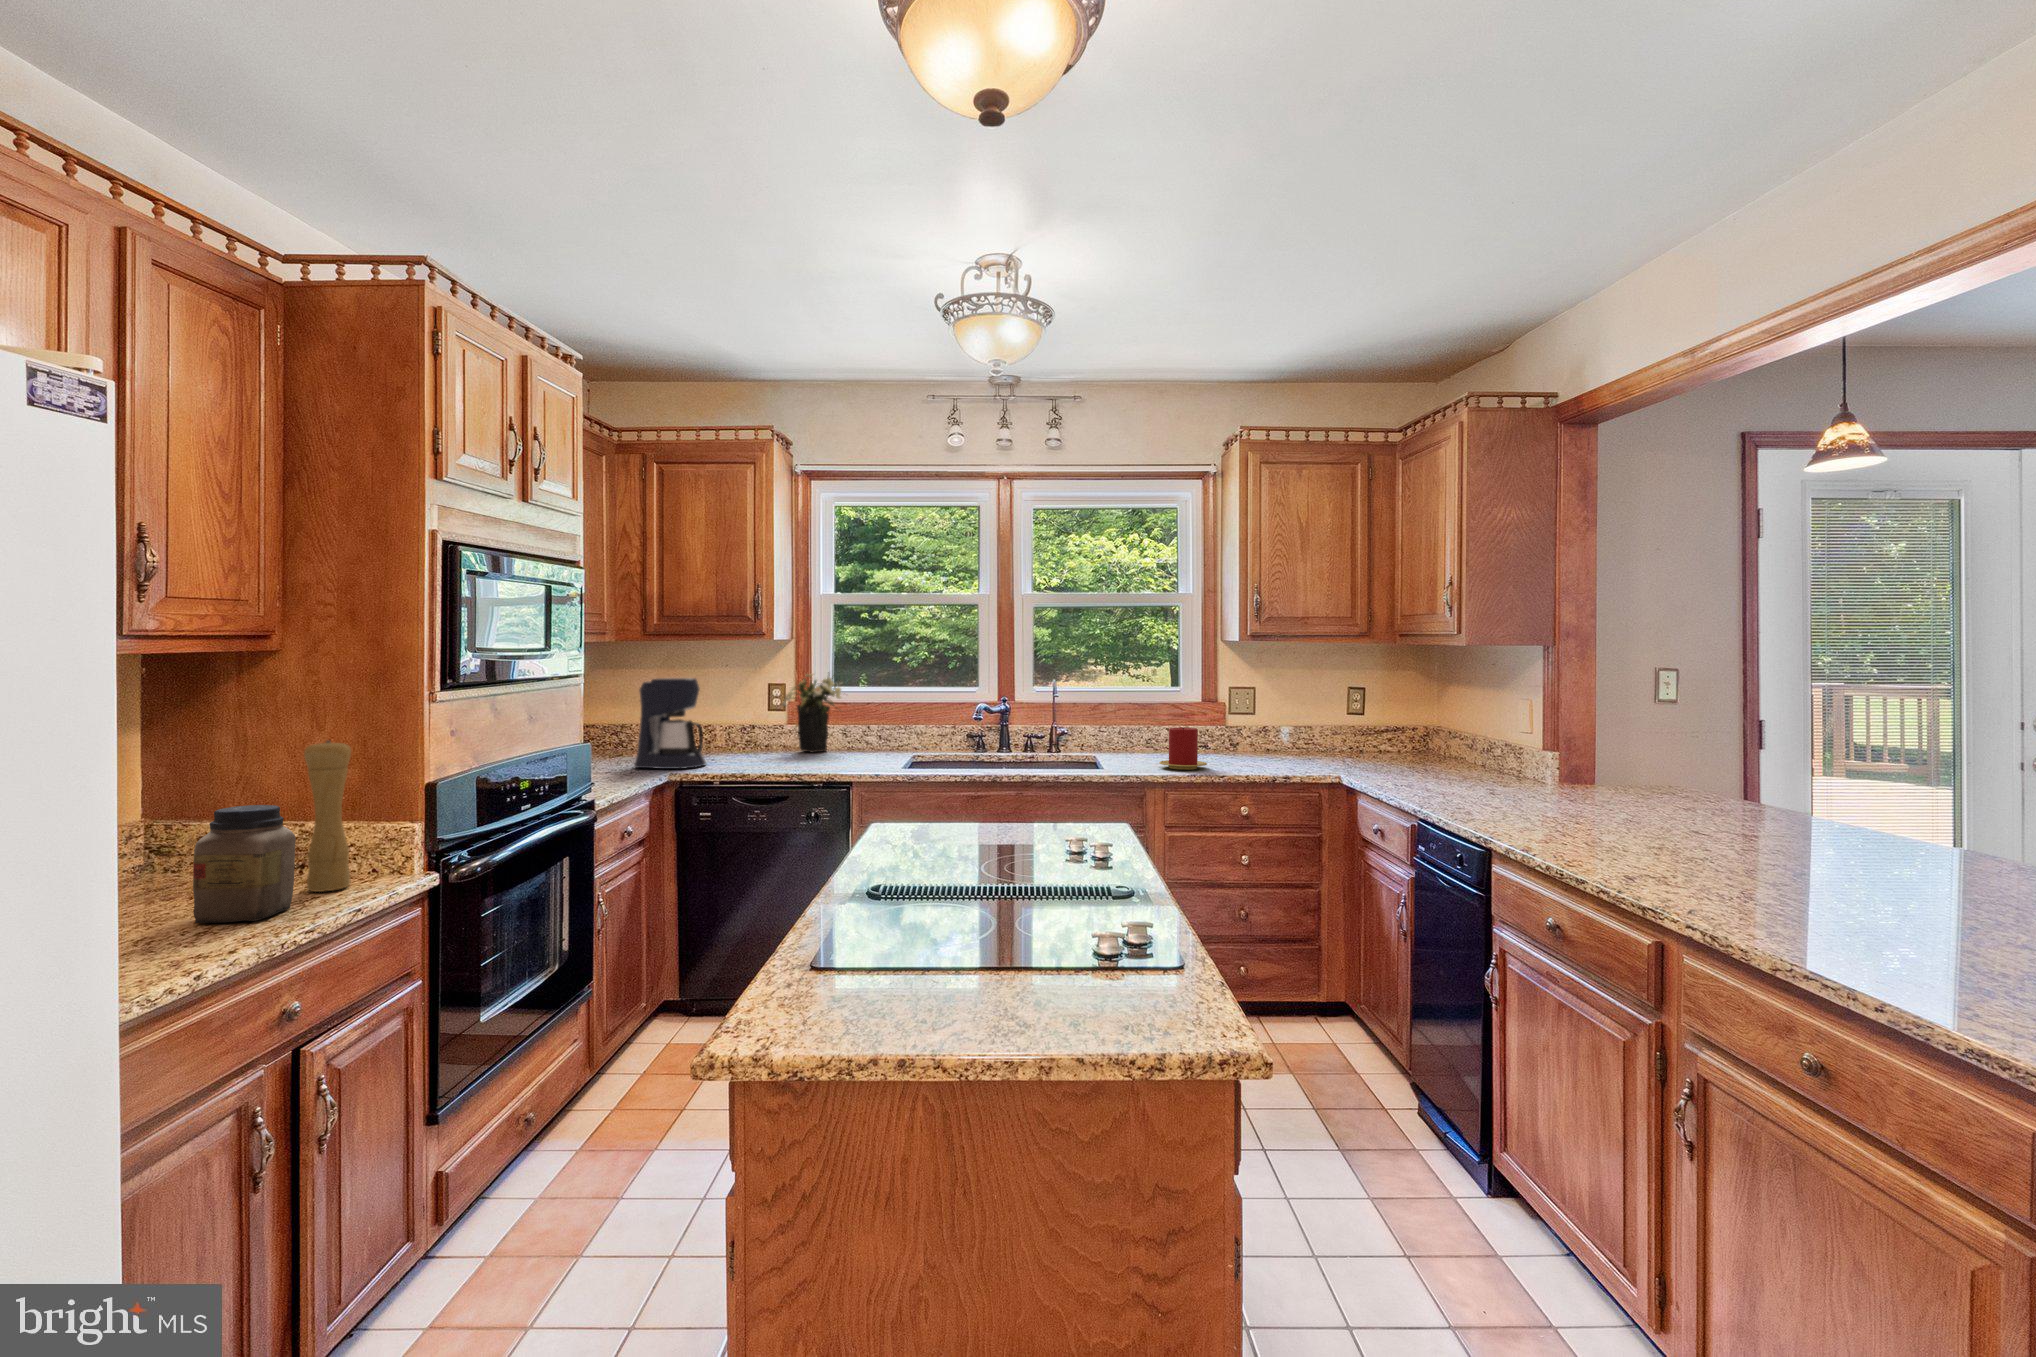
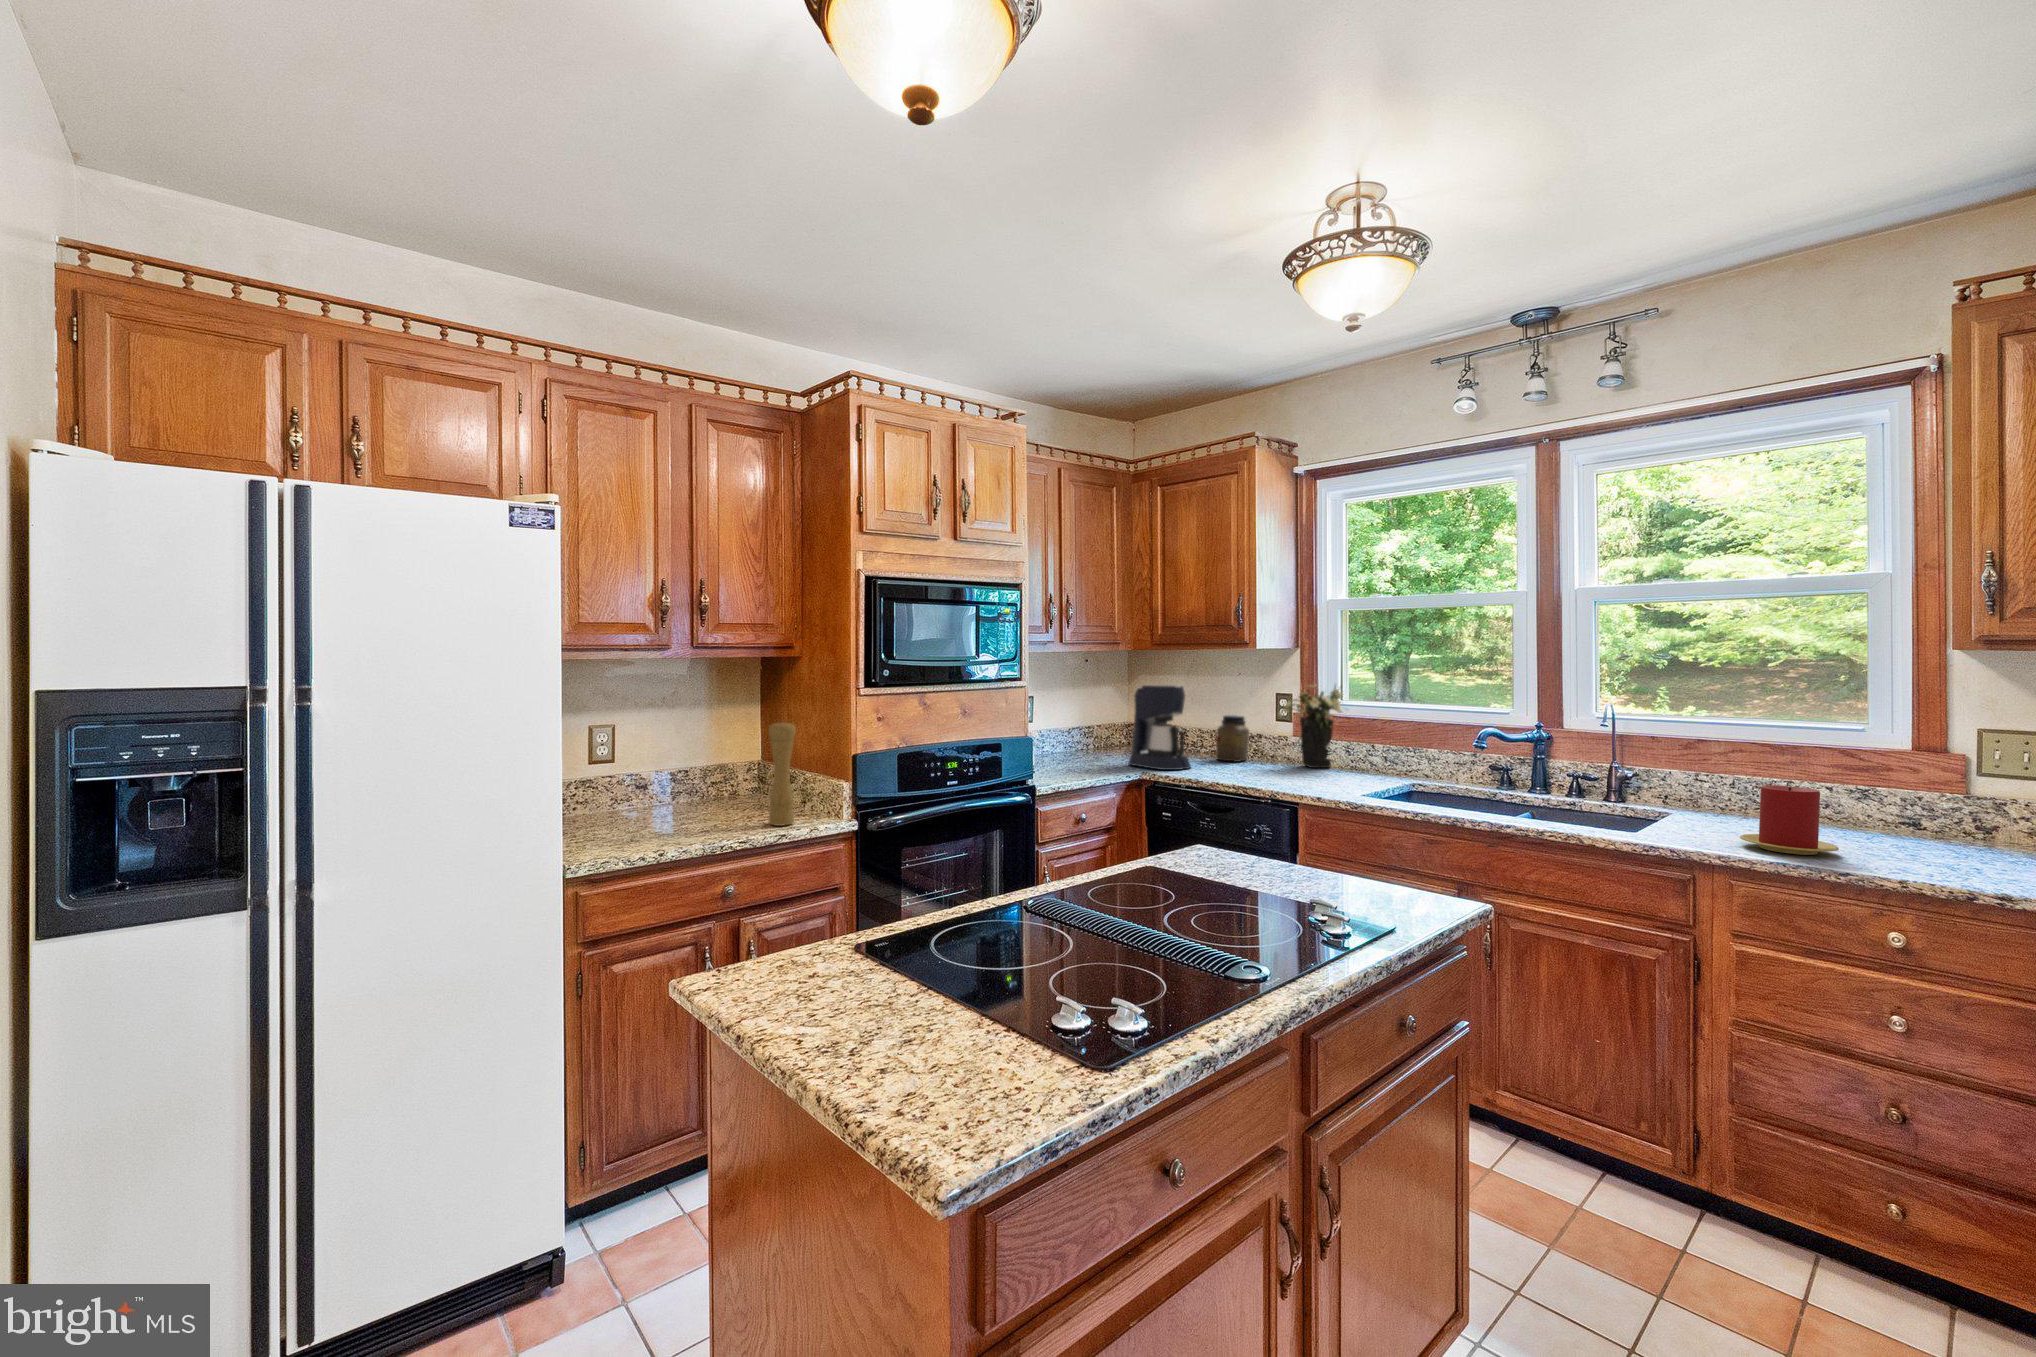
jar: present [193,805,296,923] -> present [1216,715,1249,761]

